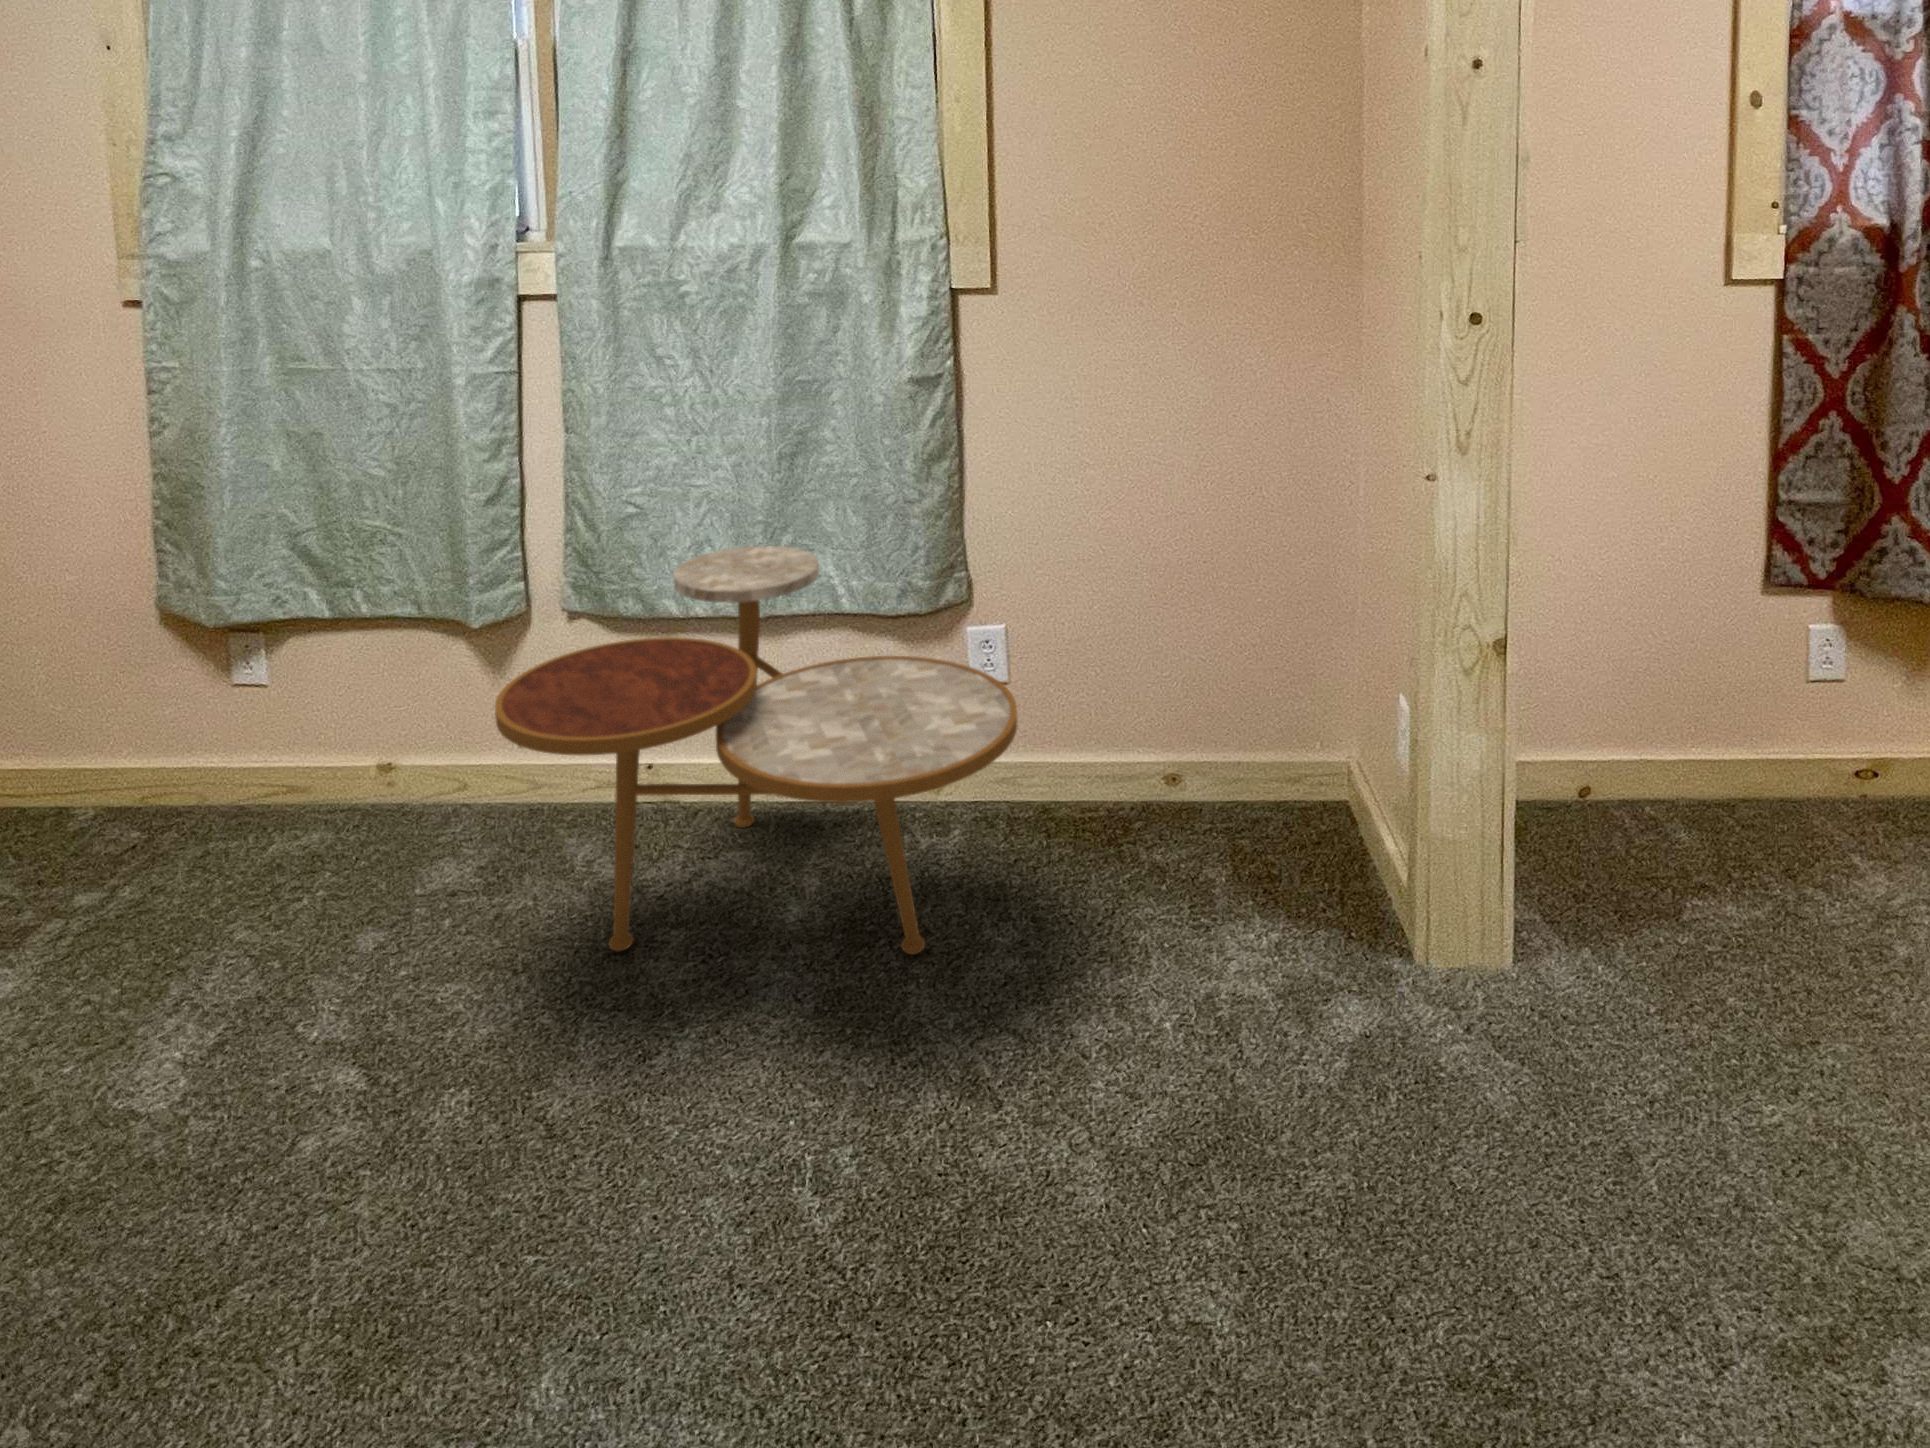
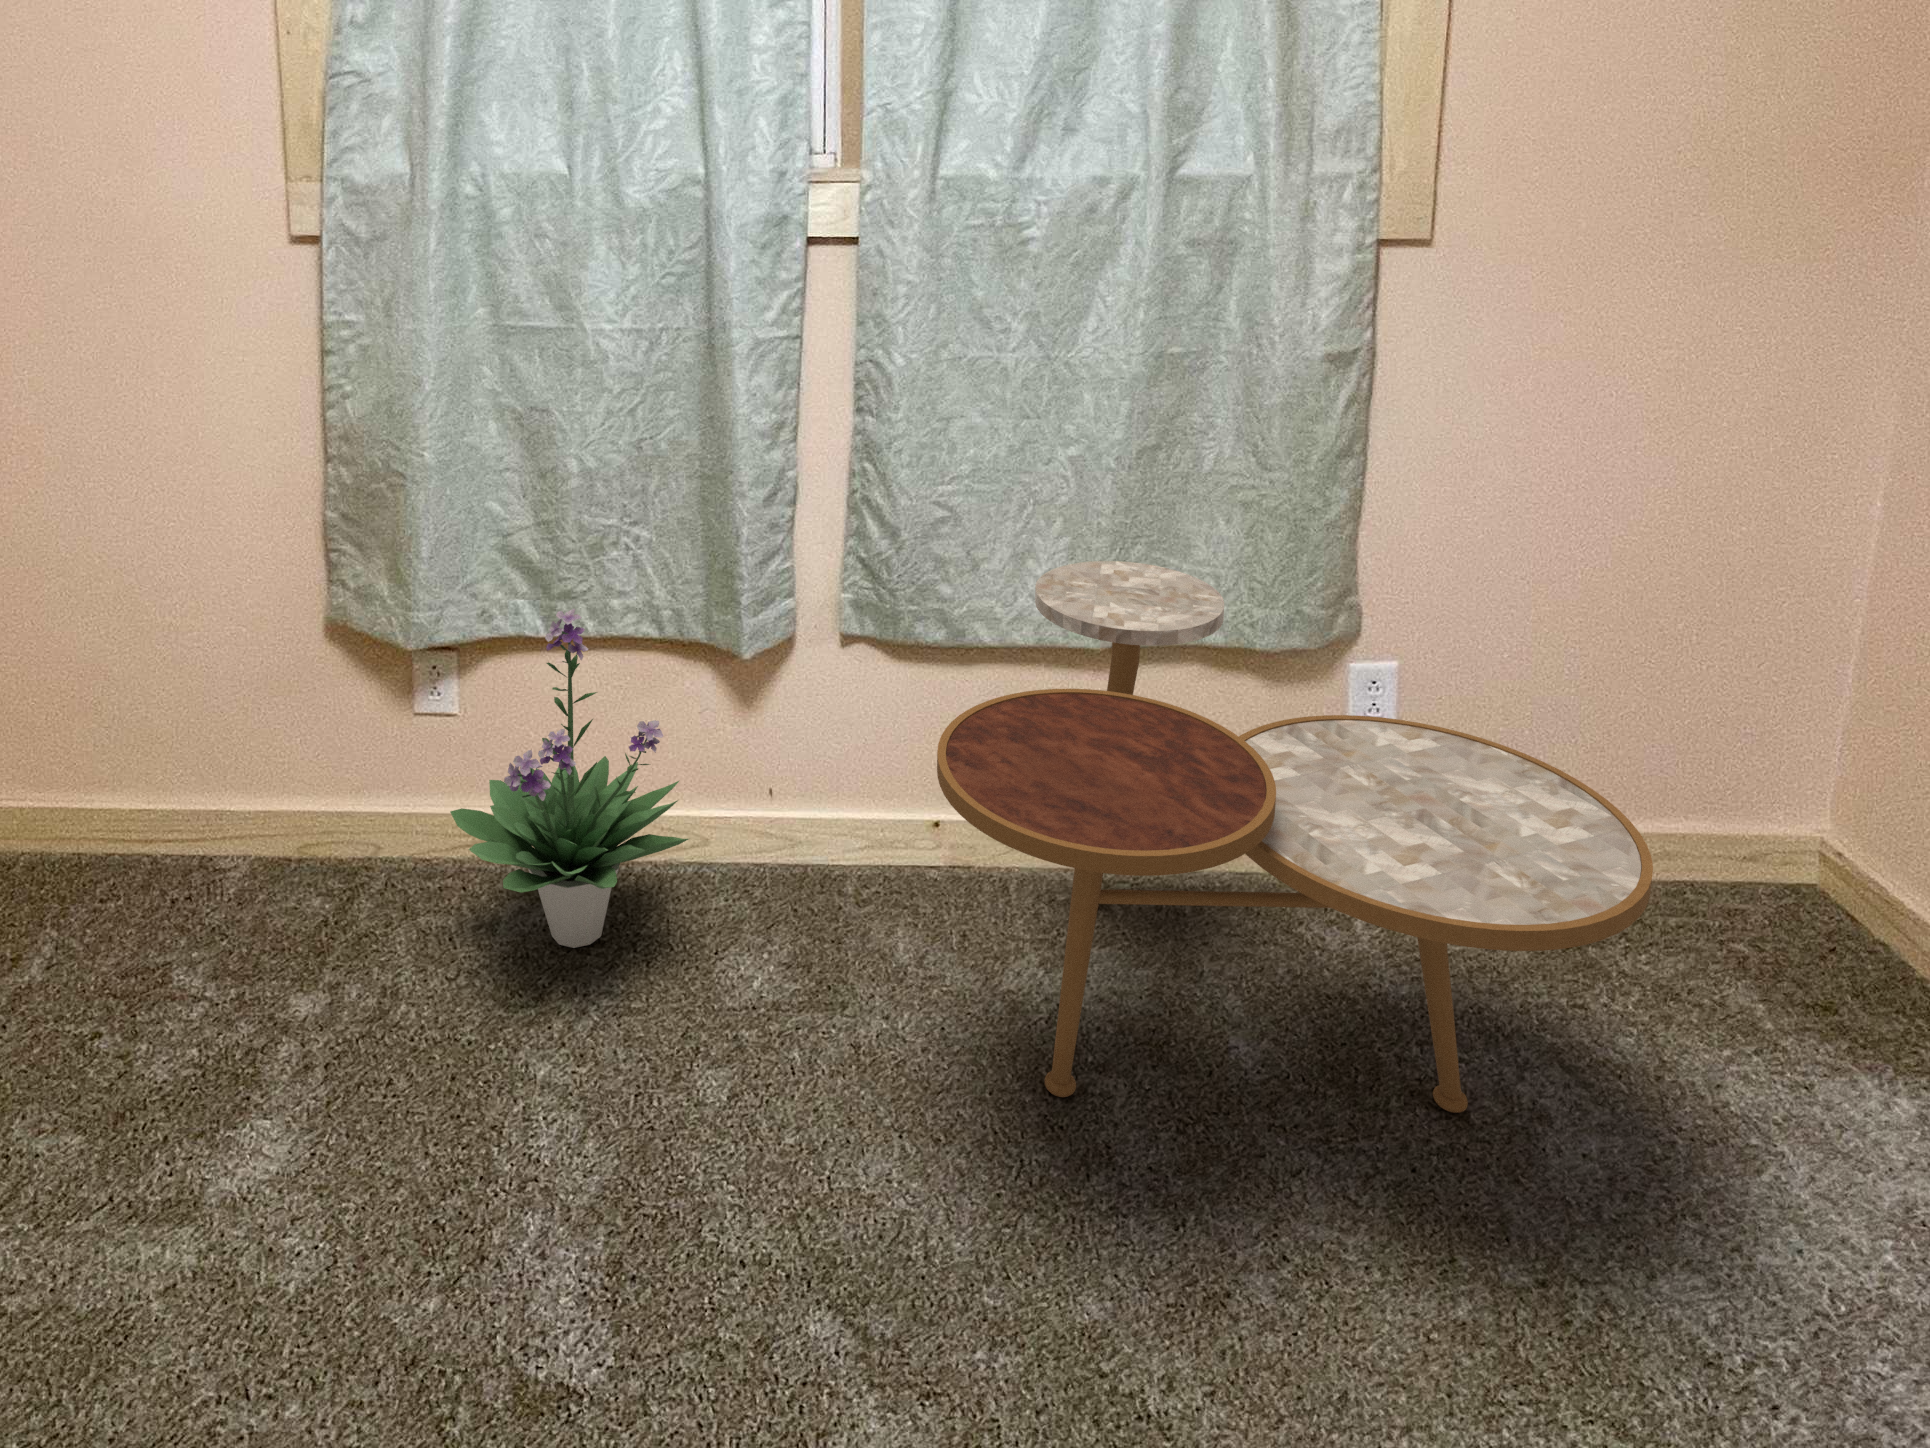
potted plant: none [210,588,423,860] -> present [450,609,689,948]

